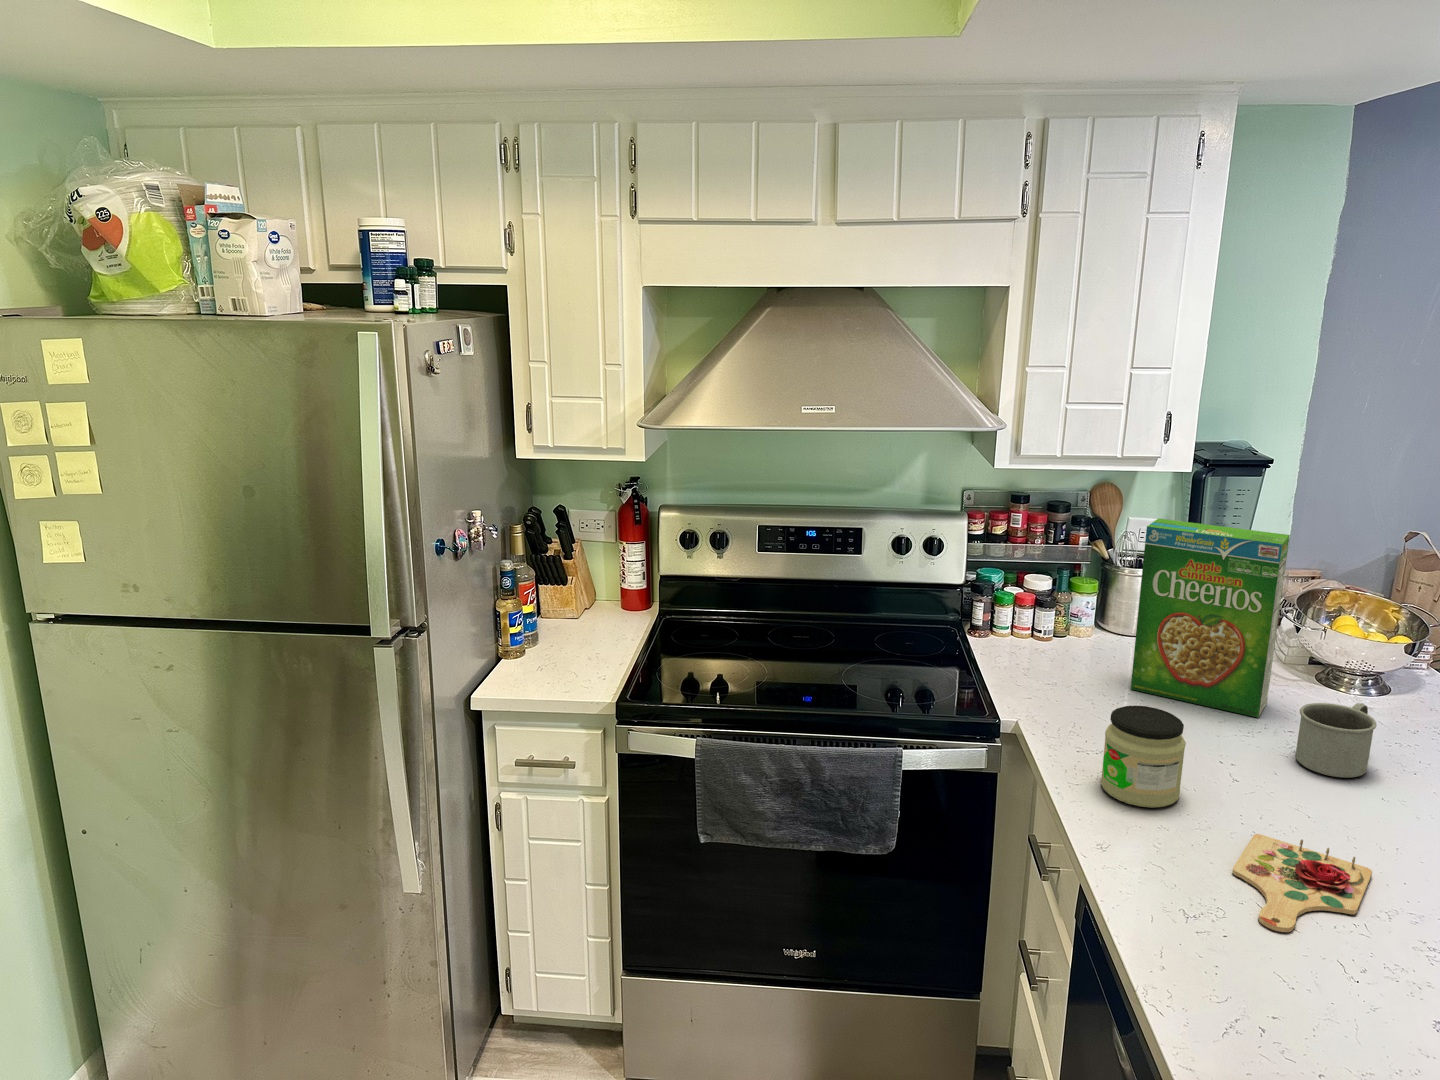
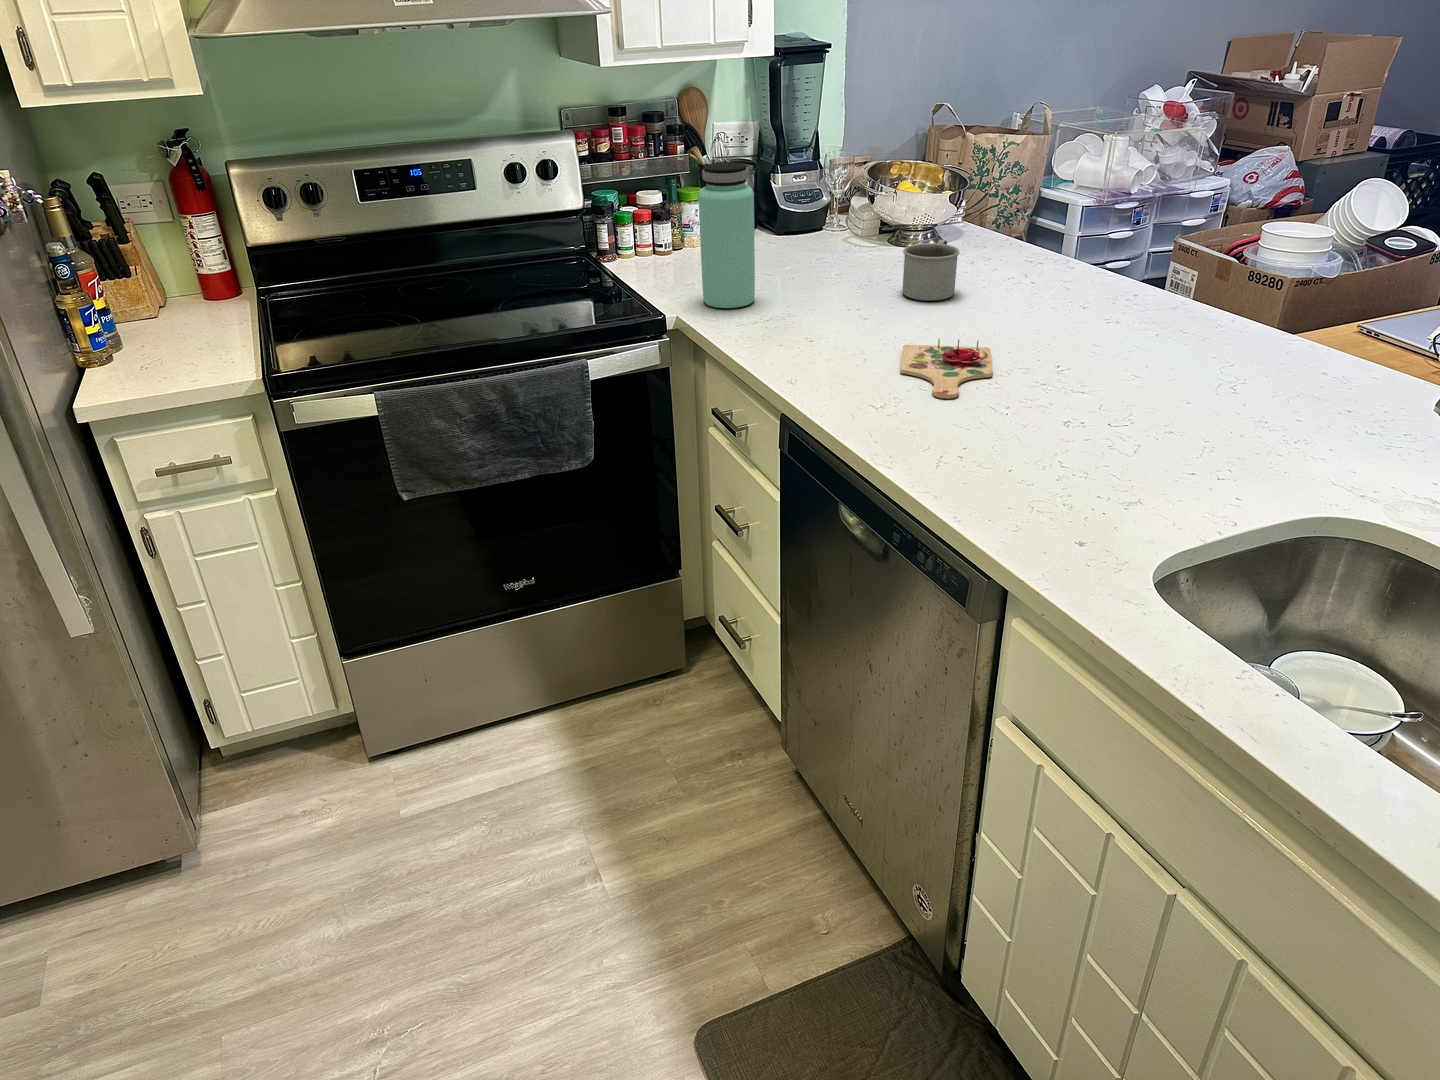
cereal box: present [1131,519,1290,717] -> none [755,102,870,275]
bottle: none [1051,578,1120,729] -> present [698,162,755,308]
jar: present [1101,706,1186,808] -> none [773,262,839,348]

